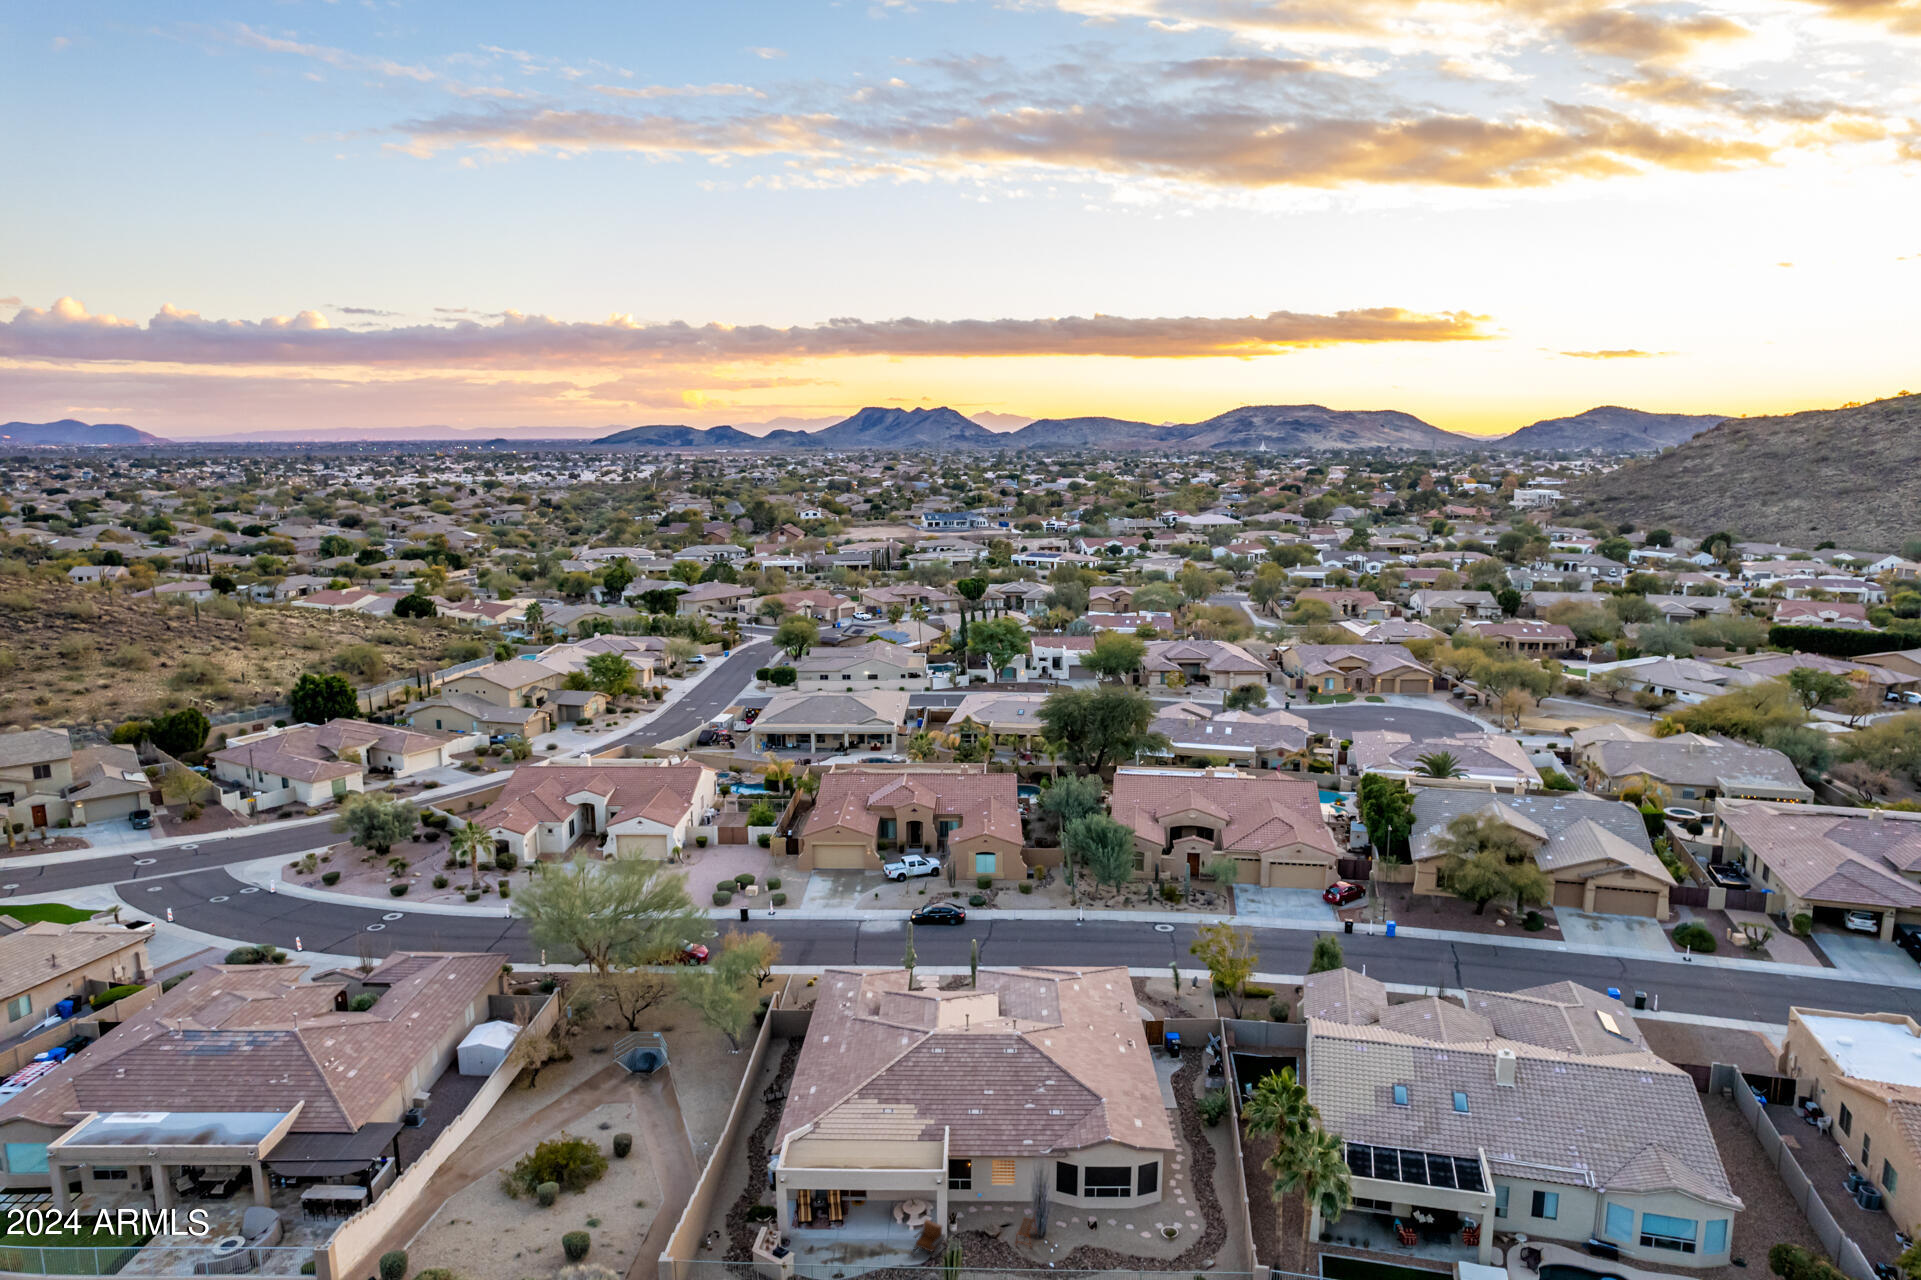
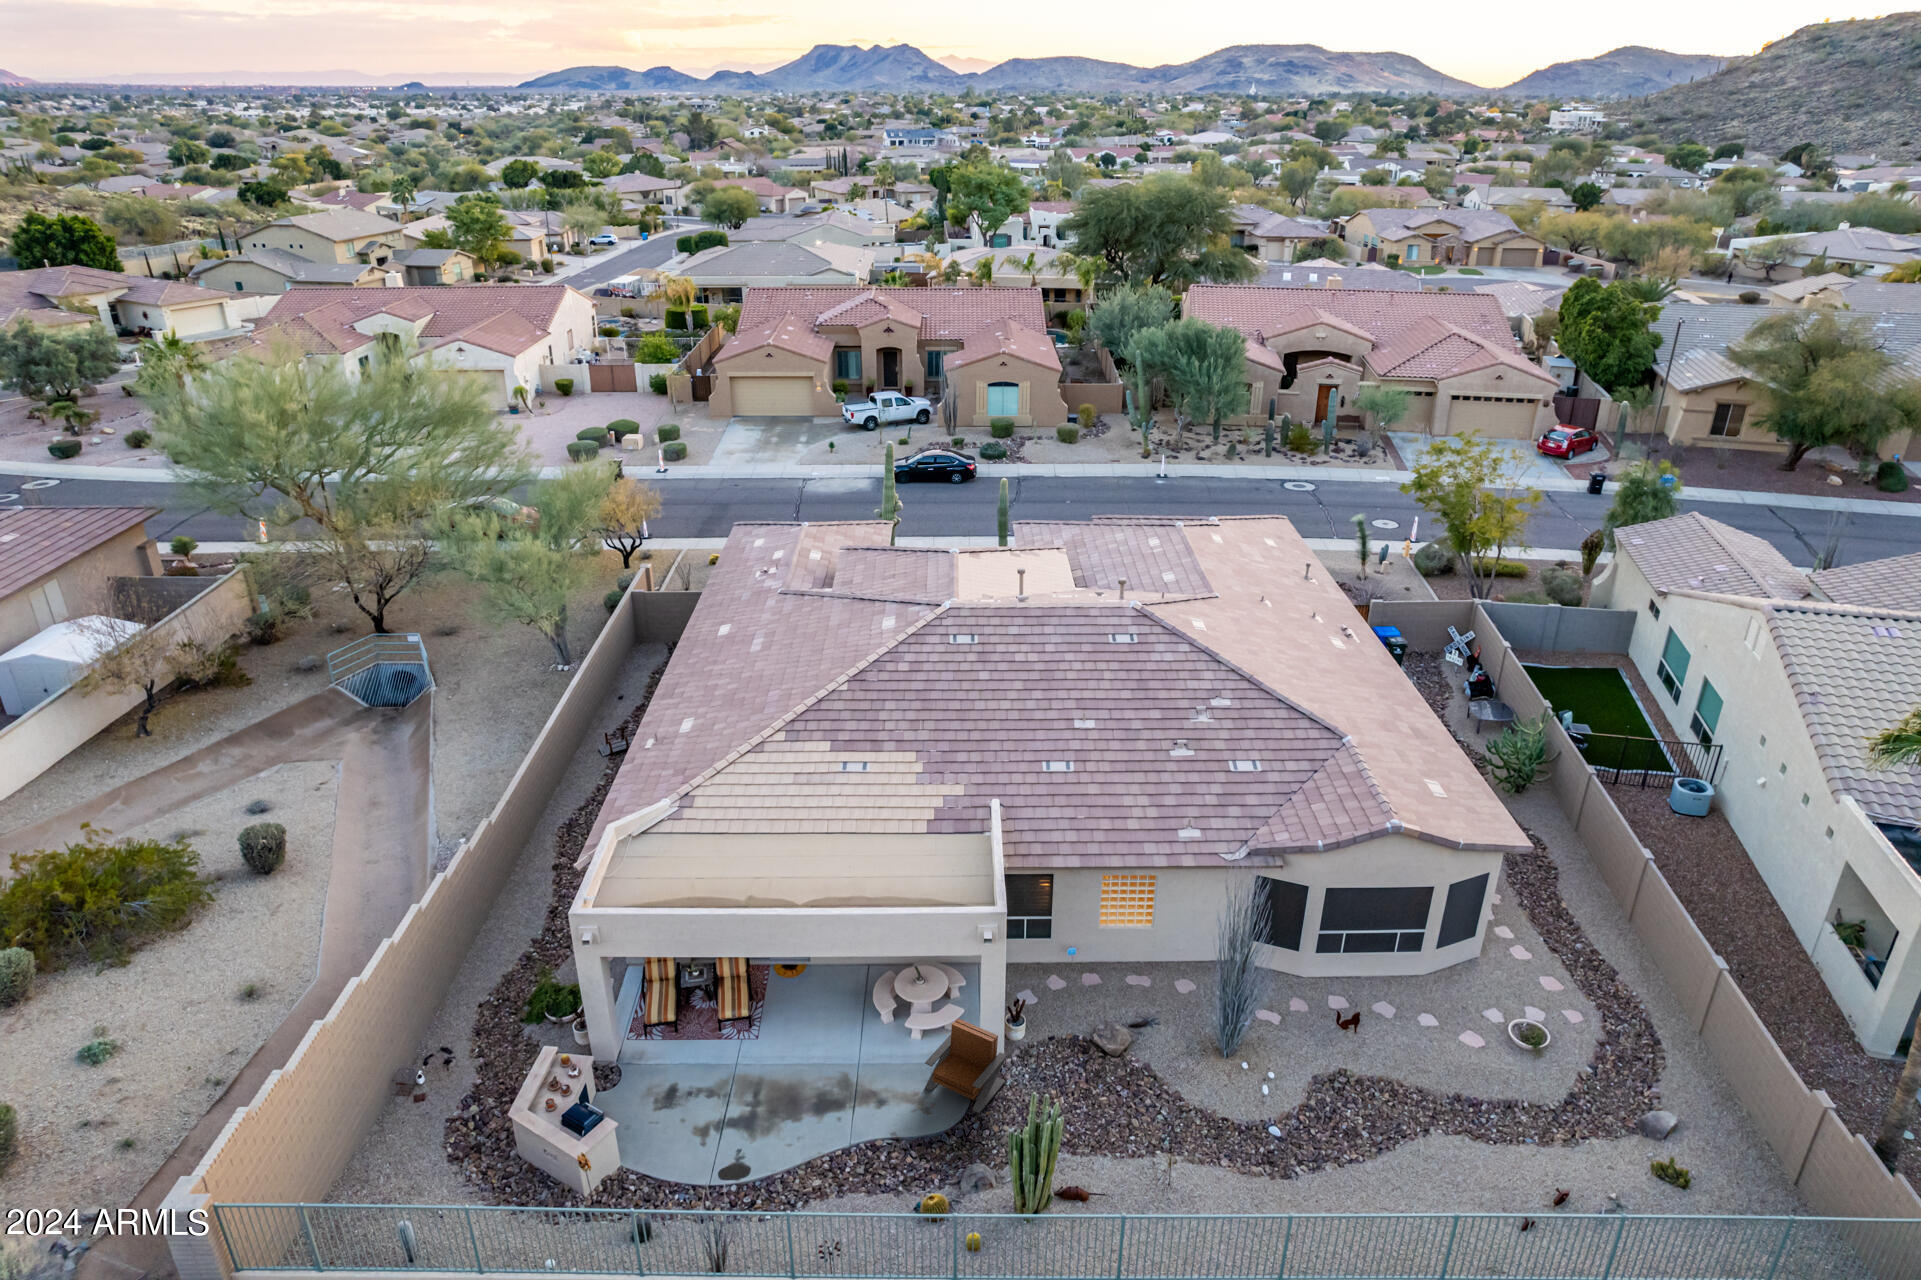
bench: present [1016,1215,1037,1246] -> none [1175,993,1223,1081]

